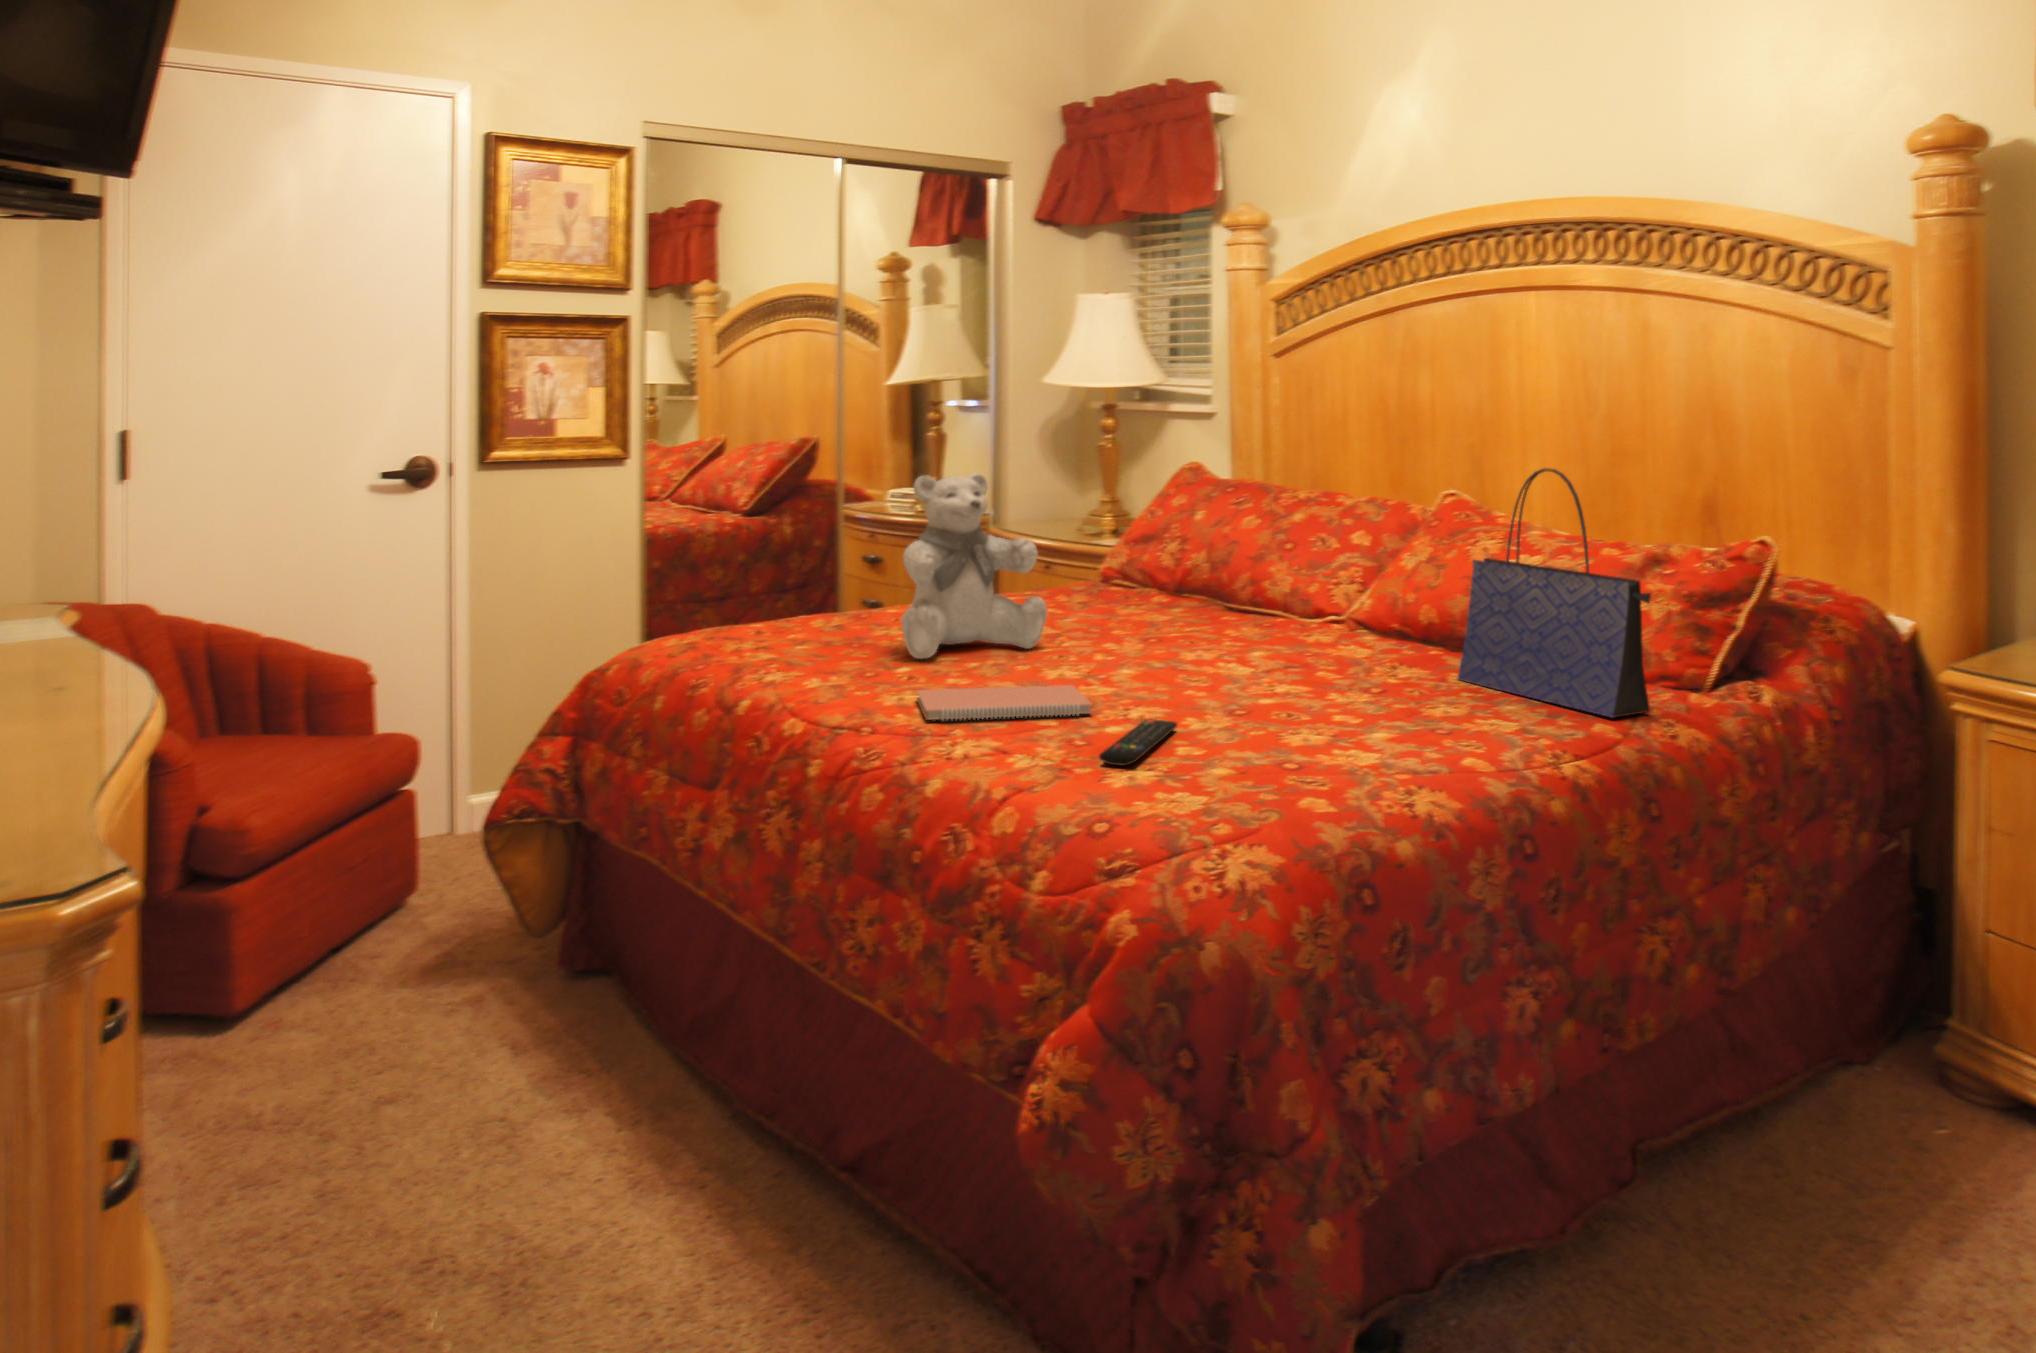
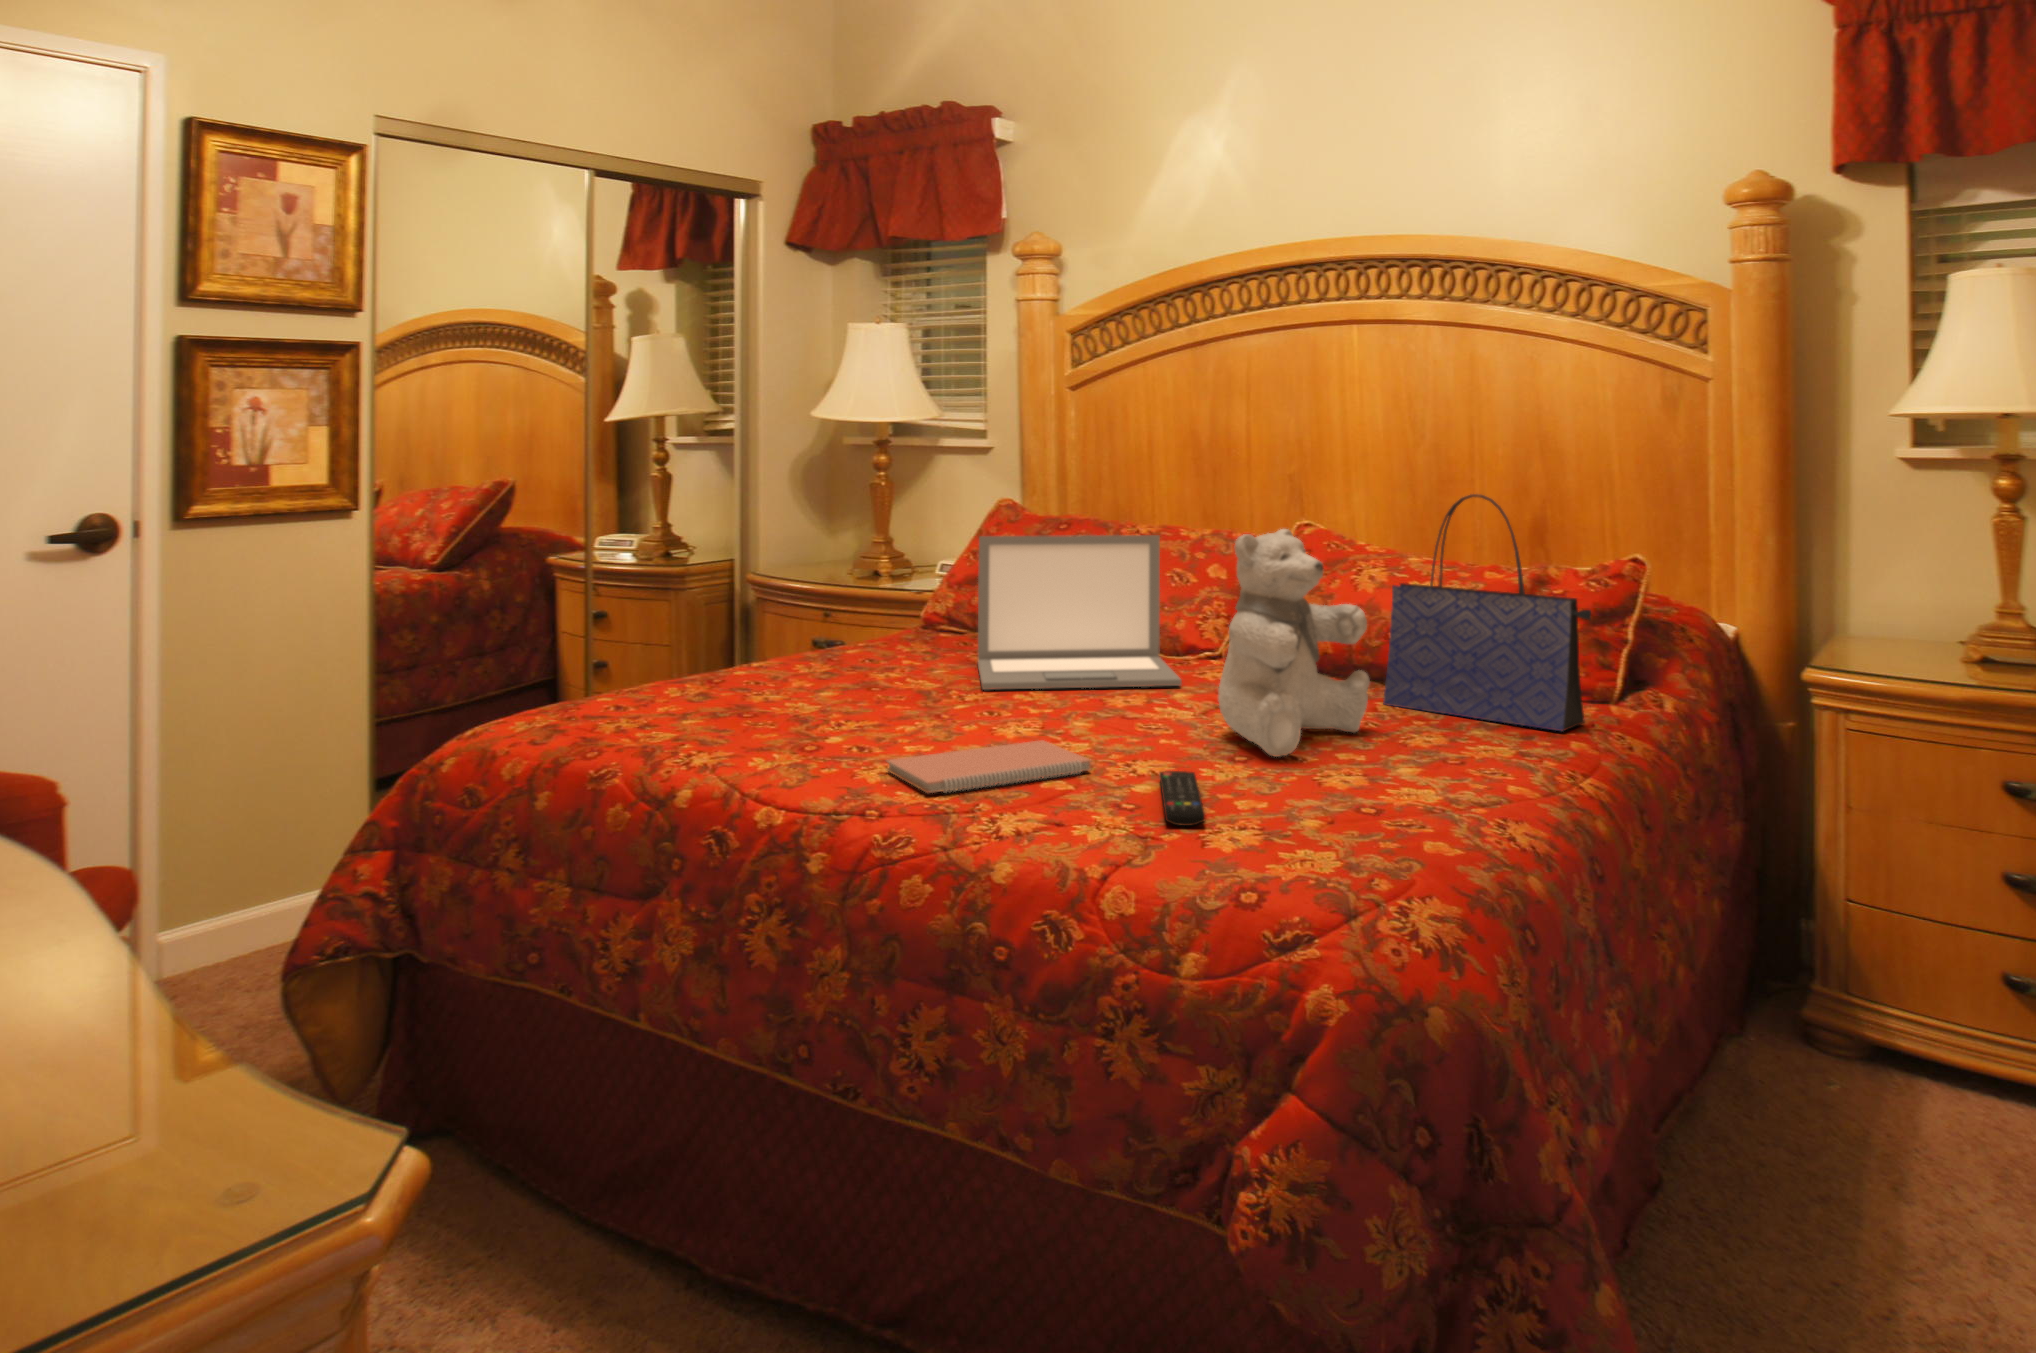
teddy bear: present [901,473,1047,659] -> present [1218,529,1370,757]
laptop: none [1081,497,1283,649] -> present [978,535,1182,690]

